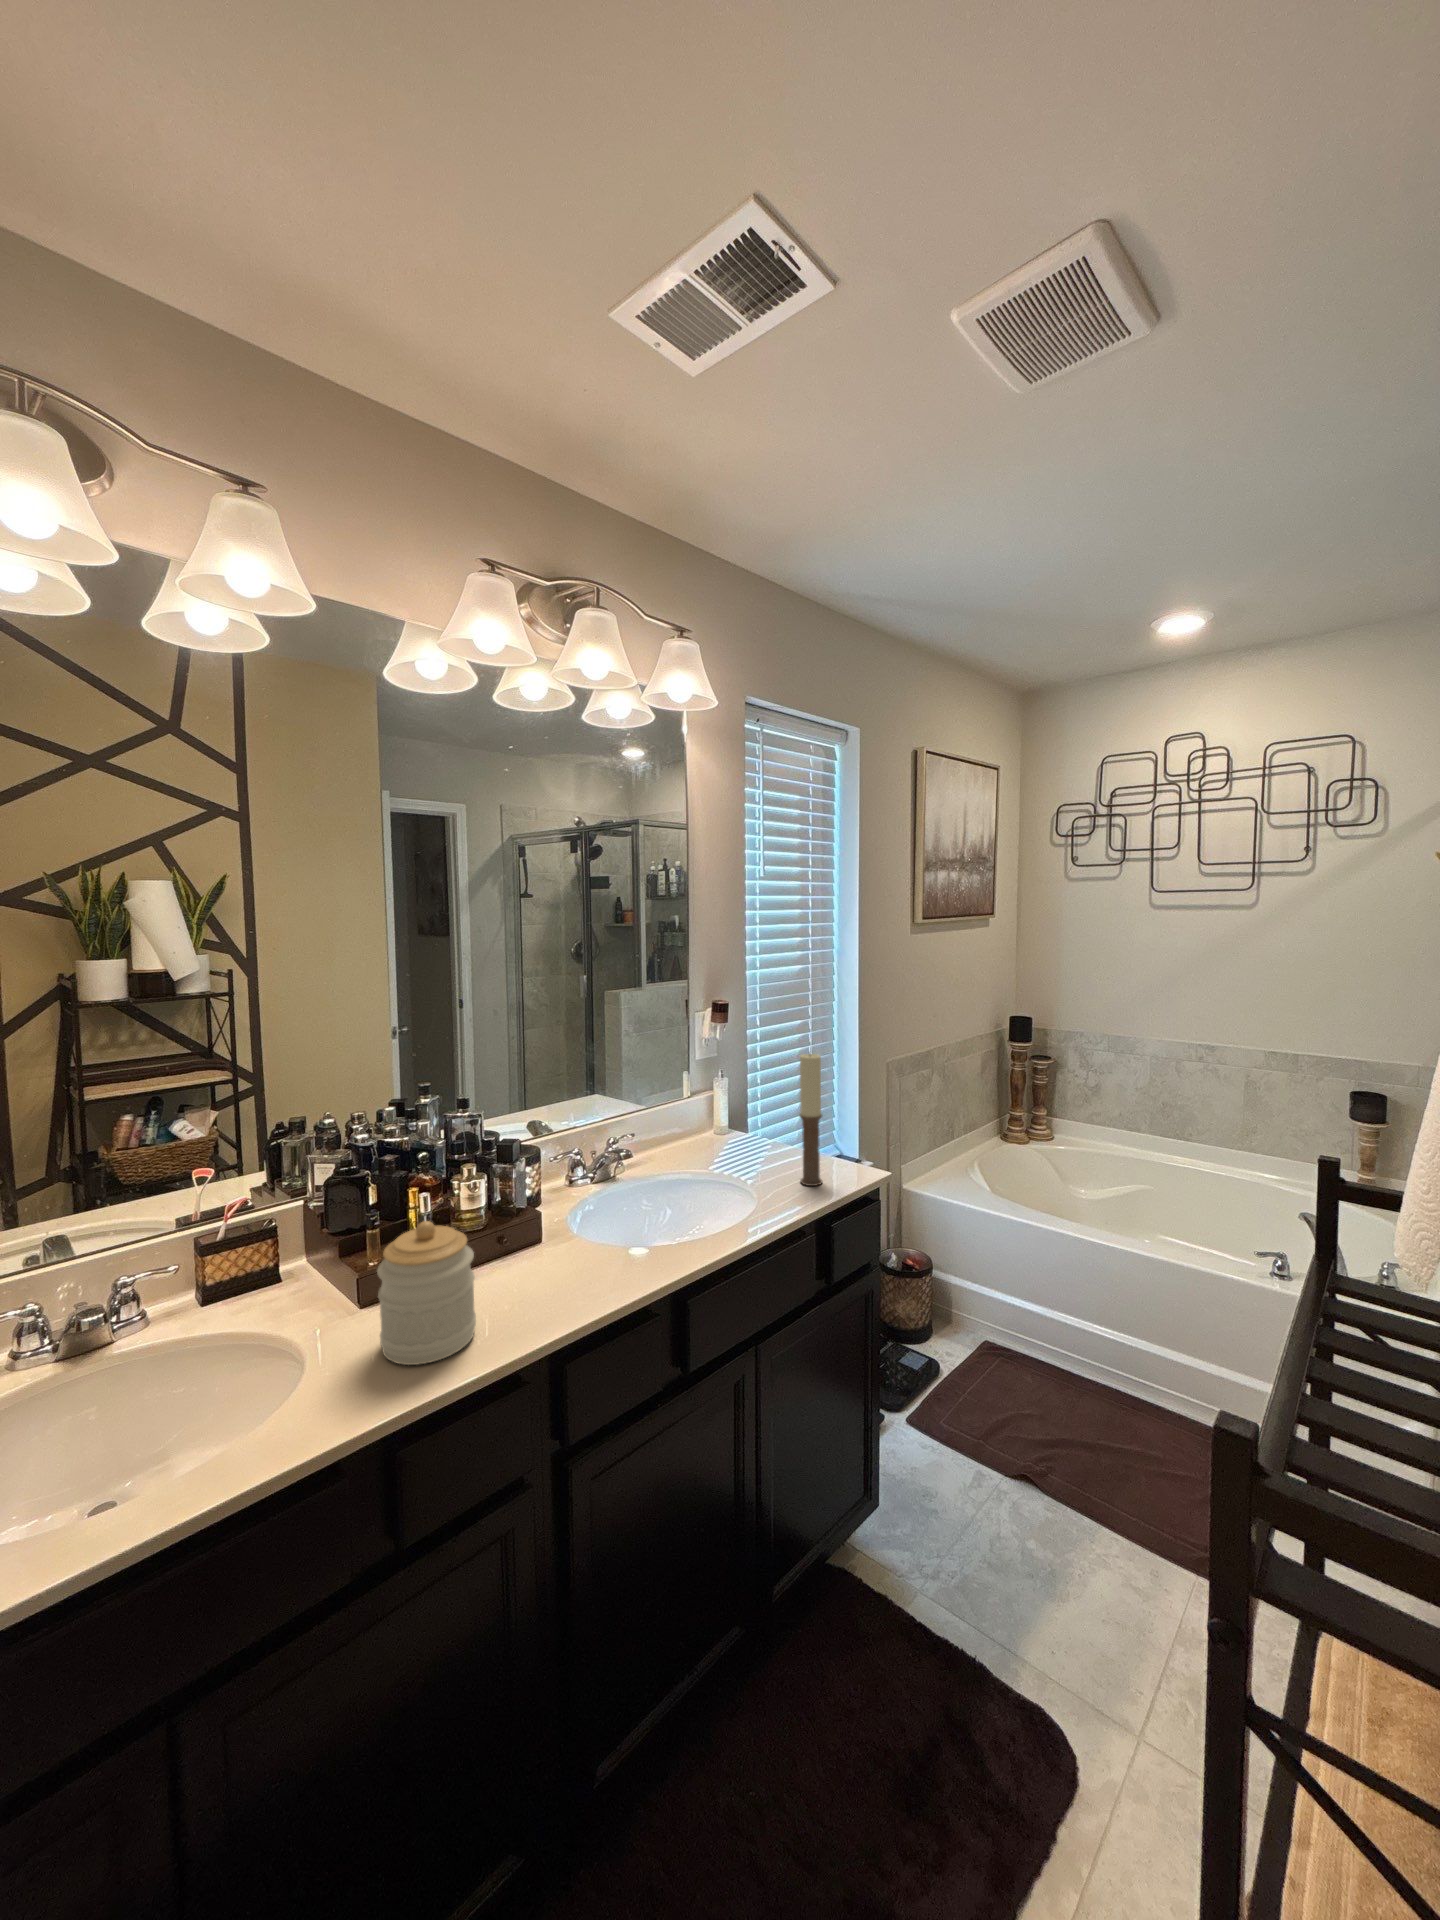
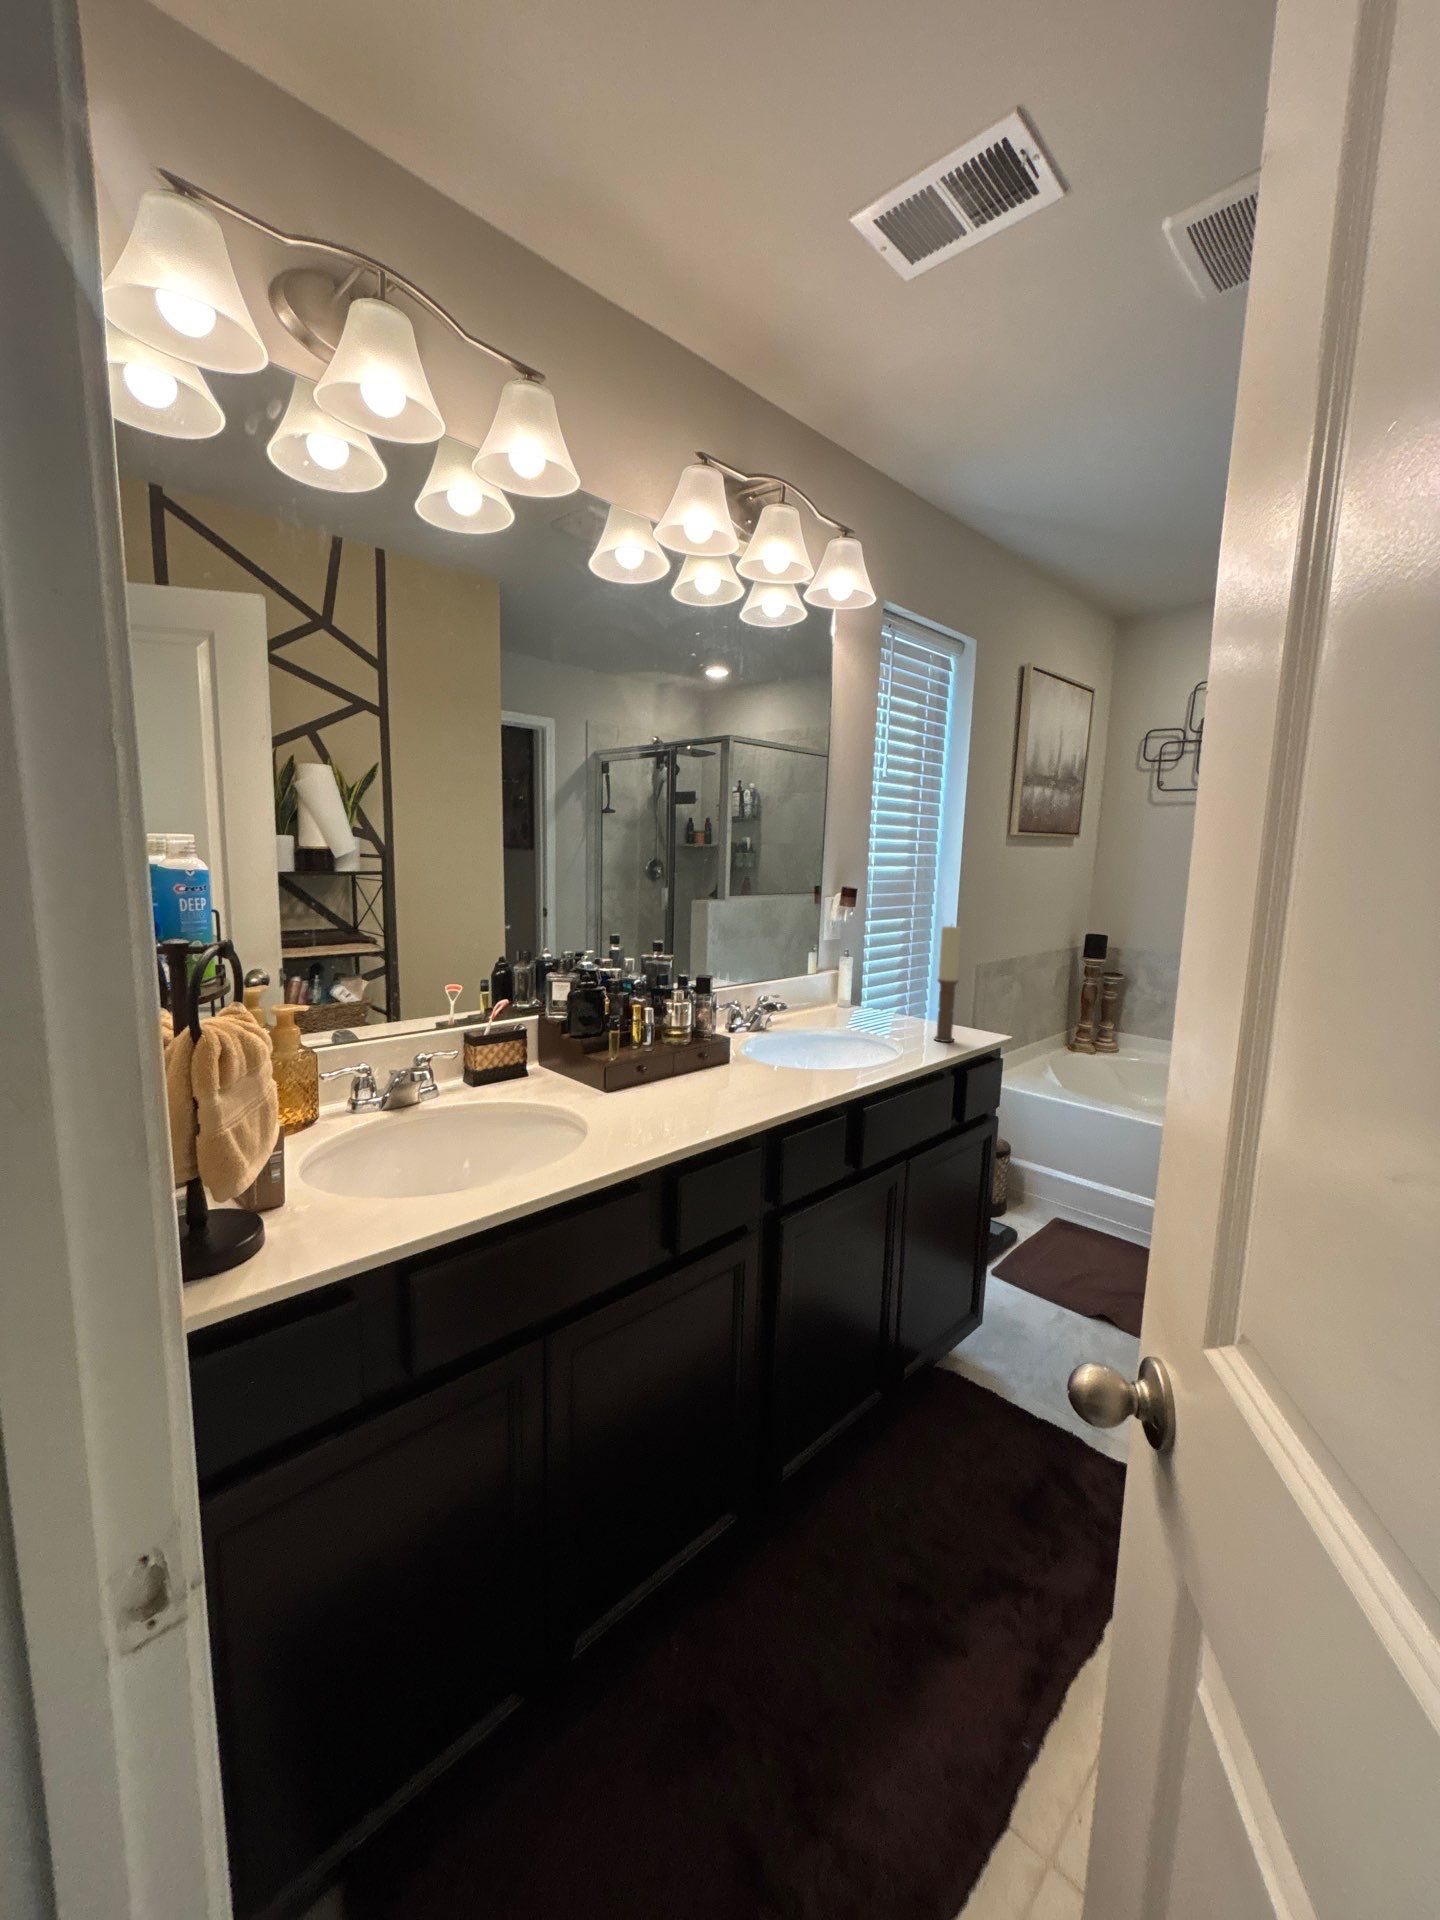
jar: present [377,1221,476,1365] -> none [646,1014,719,1122]

